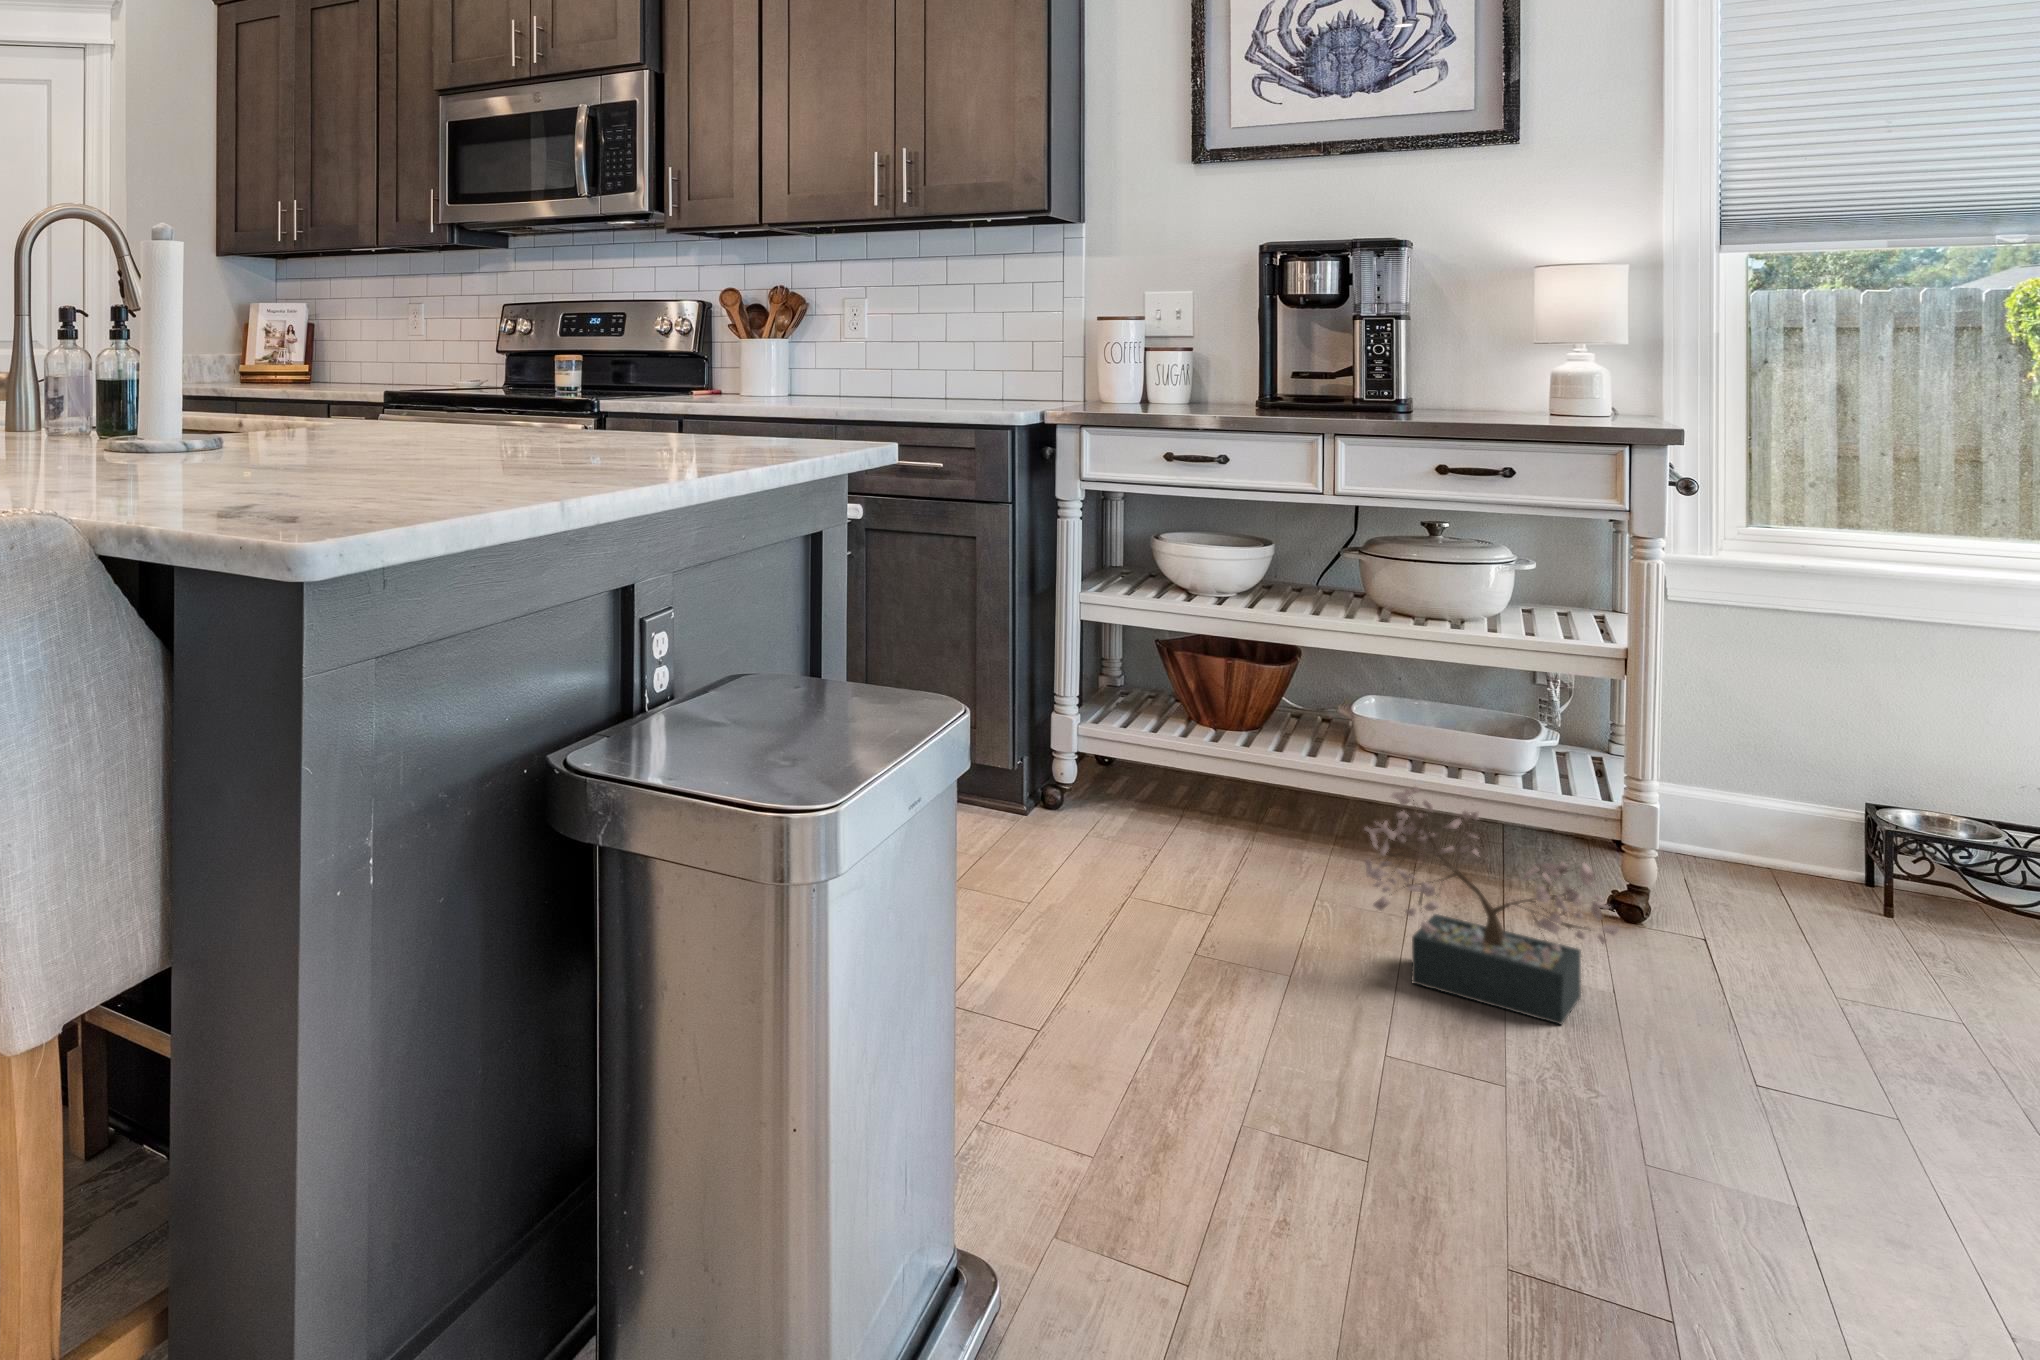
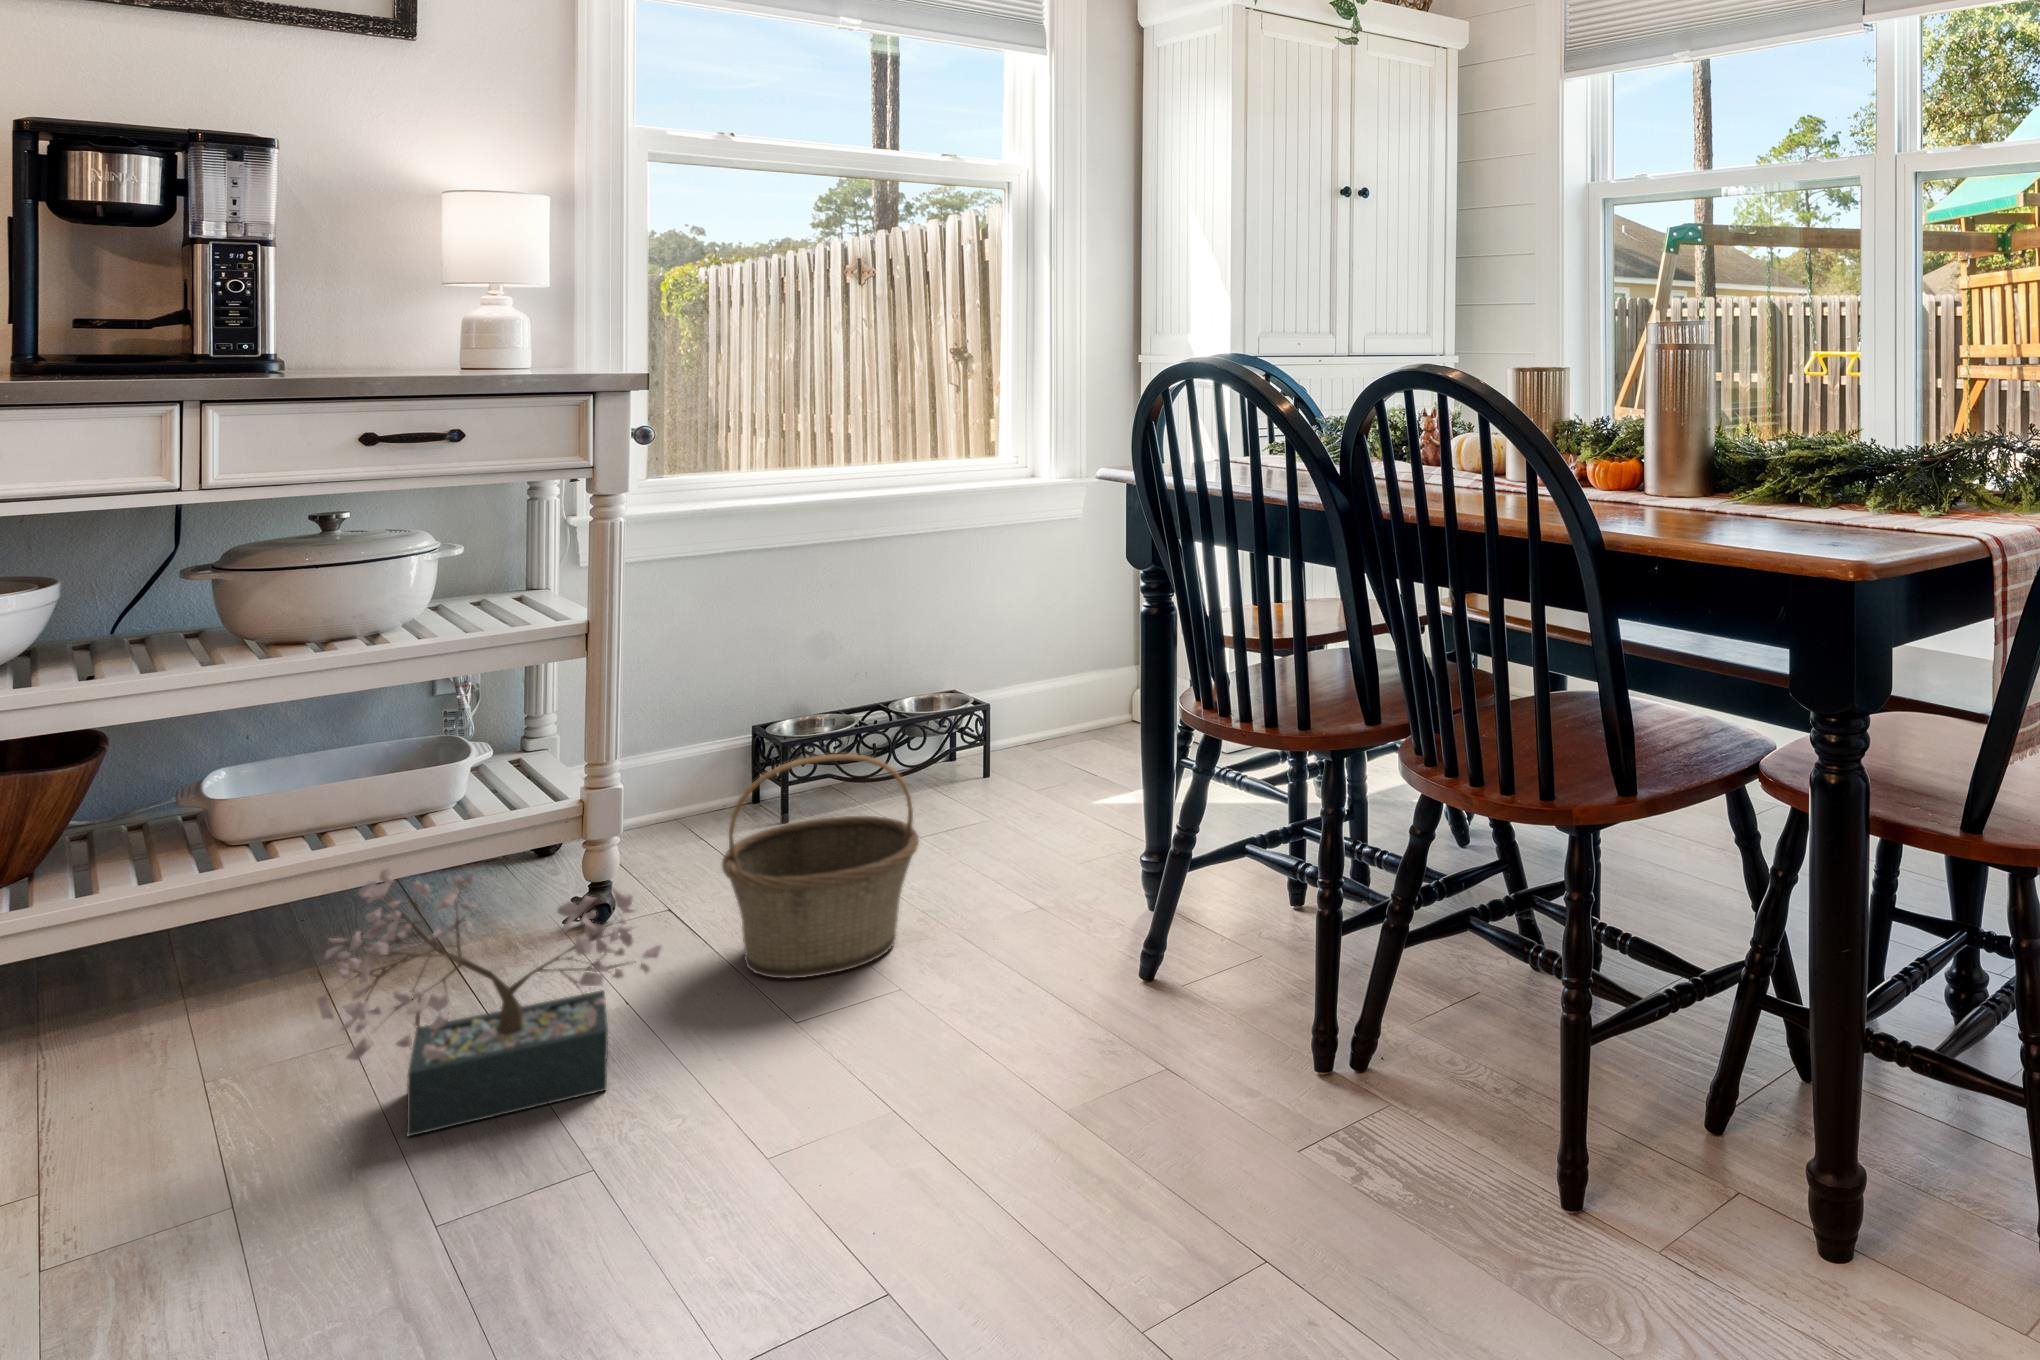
basket: none [1719,817,1966,1055] -> present [722,754,919,979]

